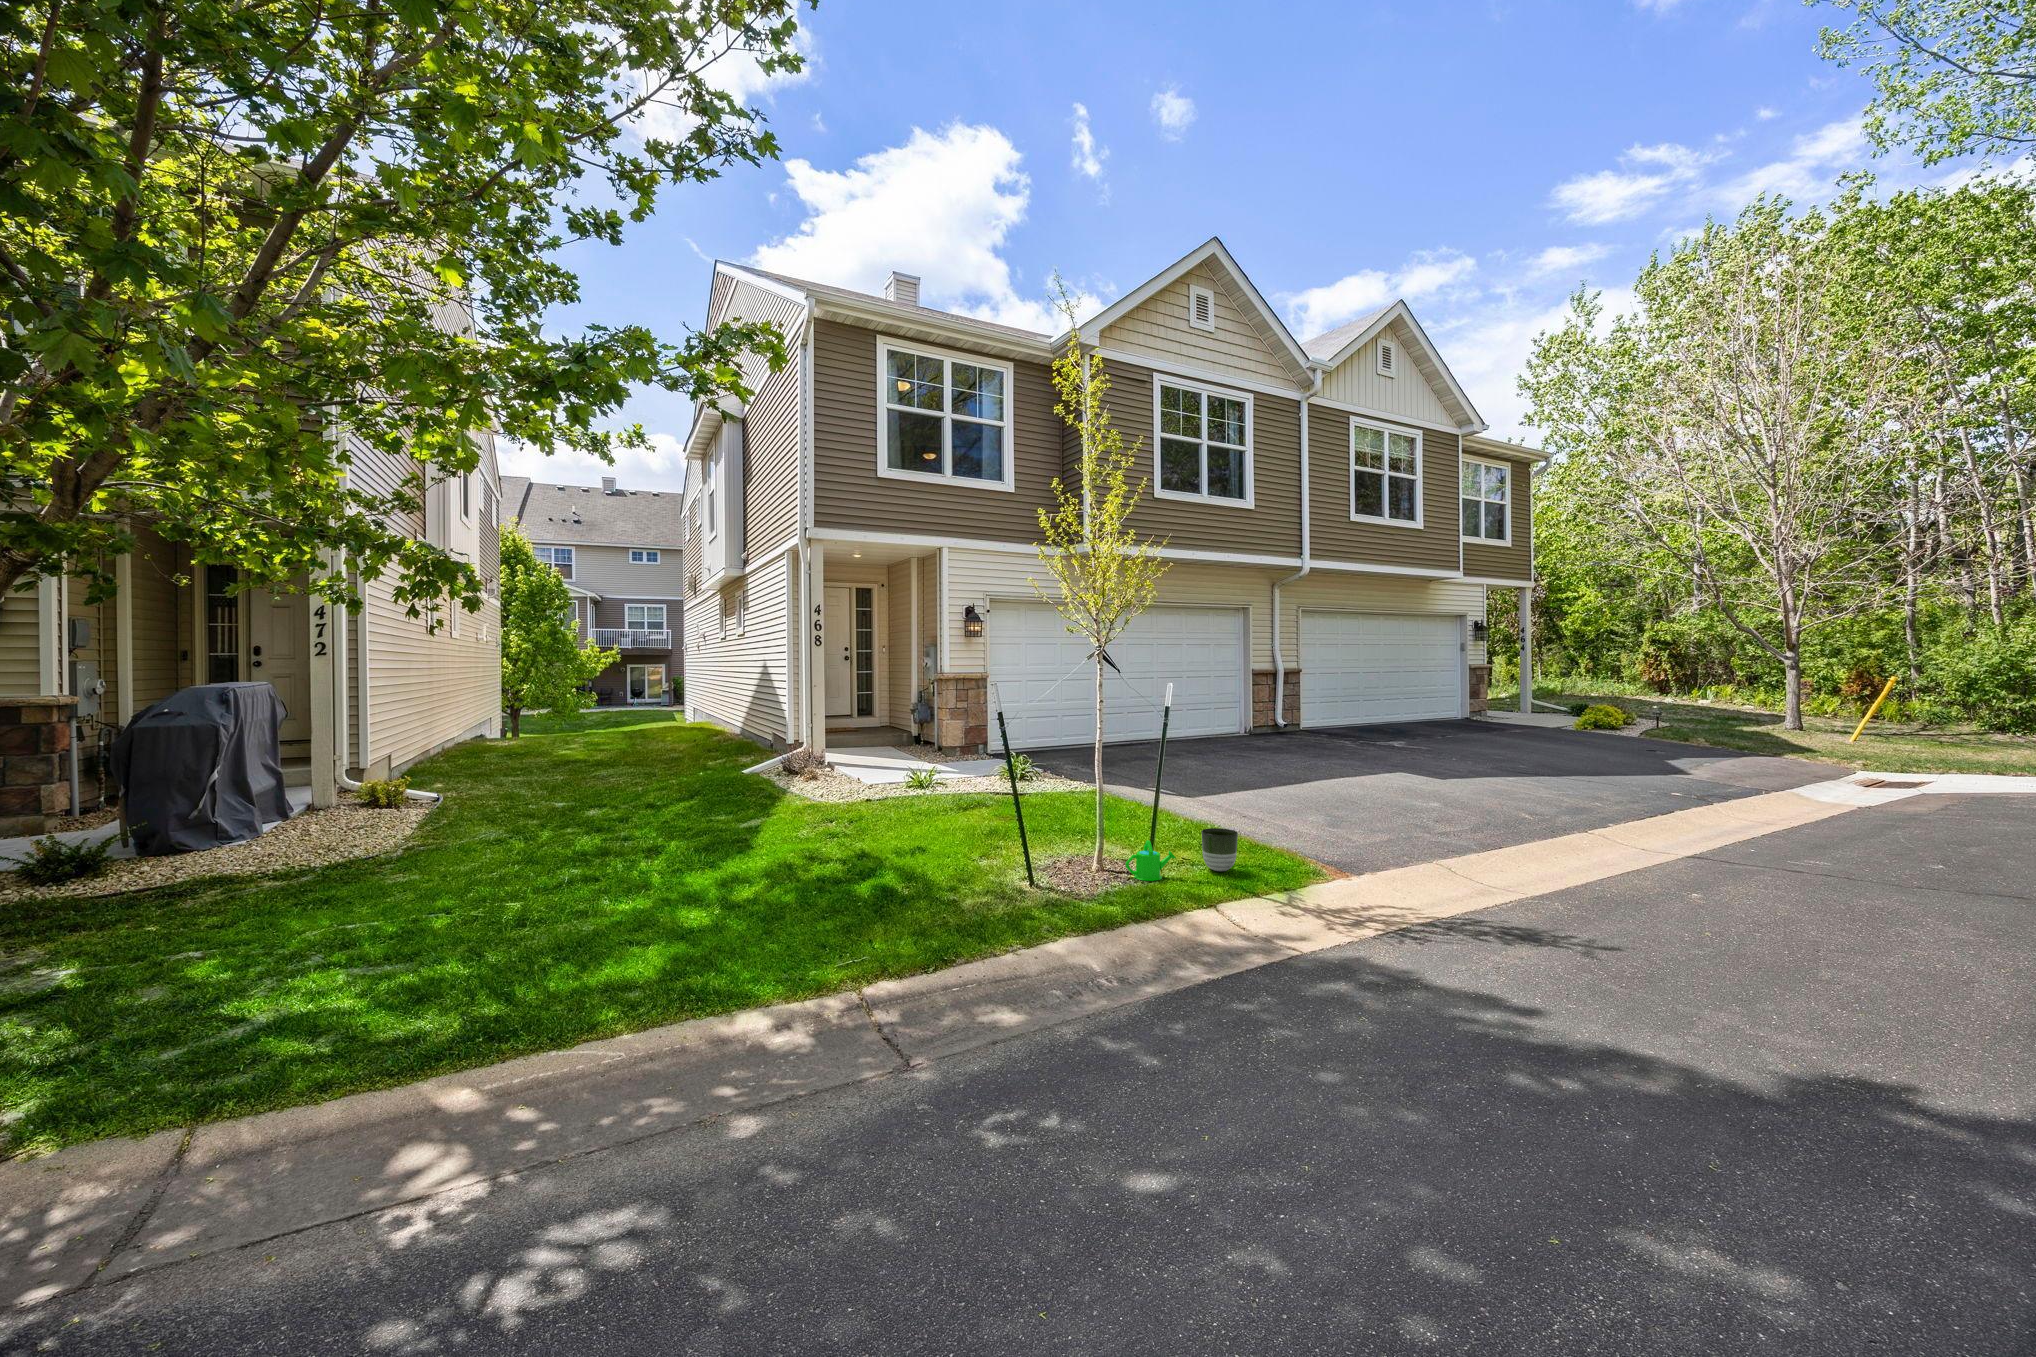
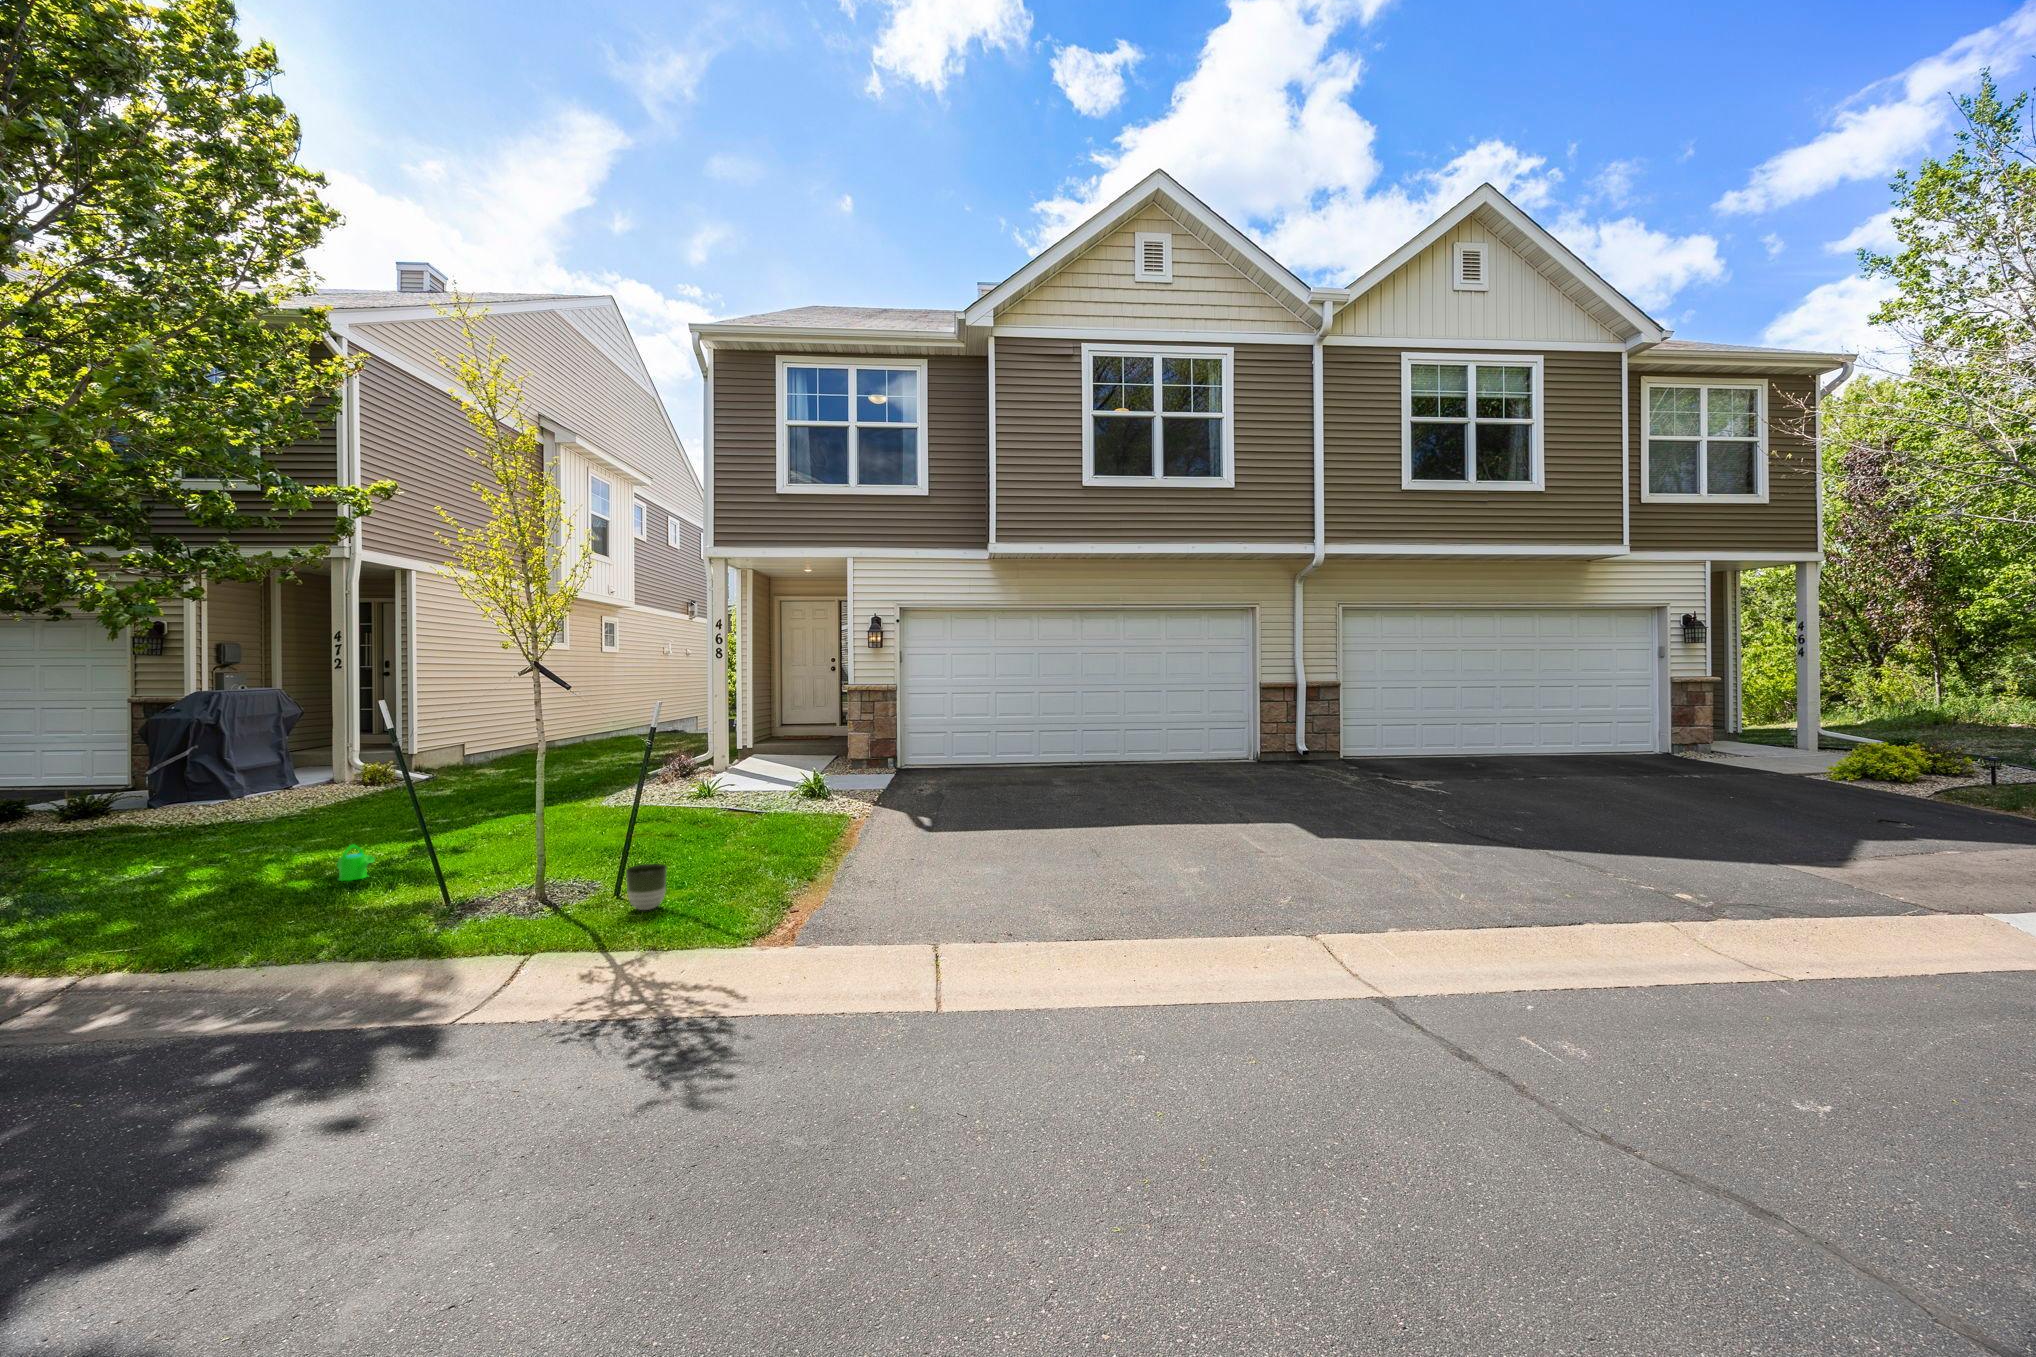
watering can: present [1125,840,1176,881] -> present [337,845,375,881]

